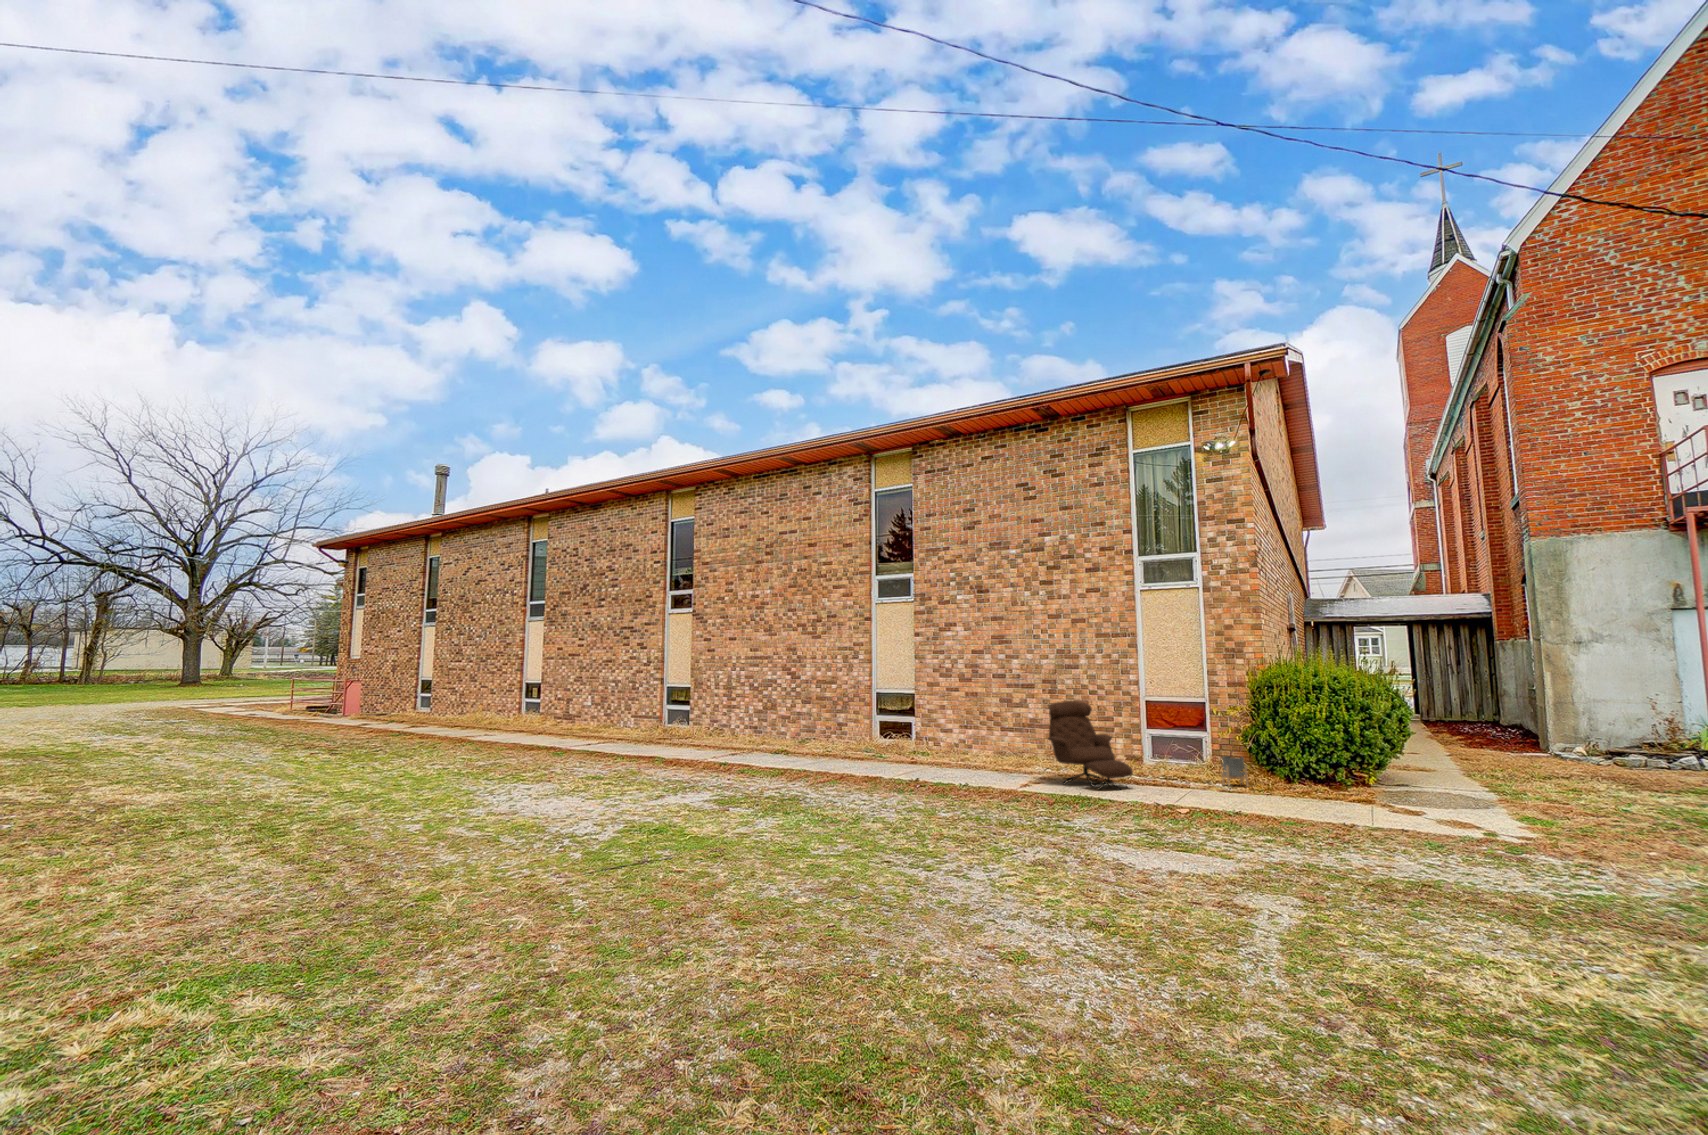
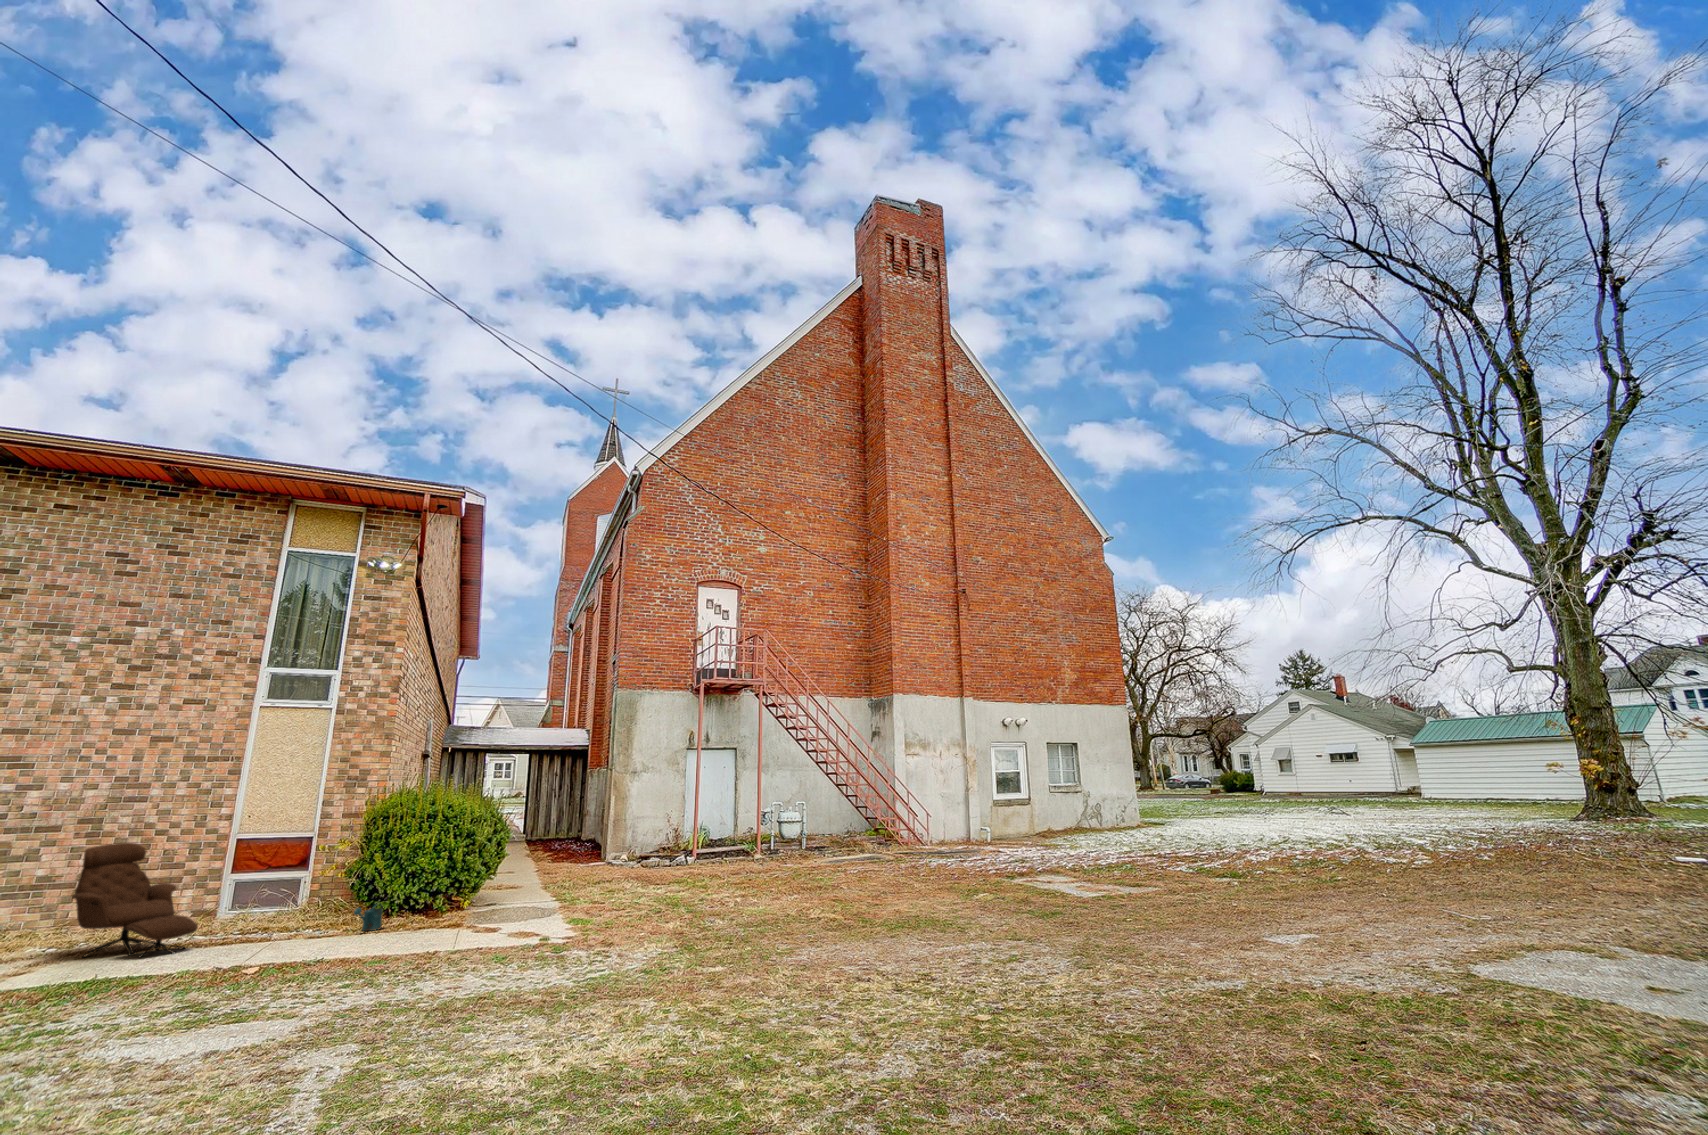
planter: present [1221,756,1249,787] -> none [311,895,344,931]
watering can: none [1258,769,1287,794] -> present [354,904,383,931]

